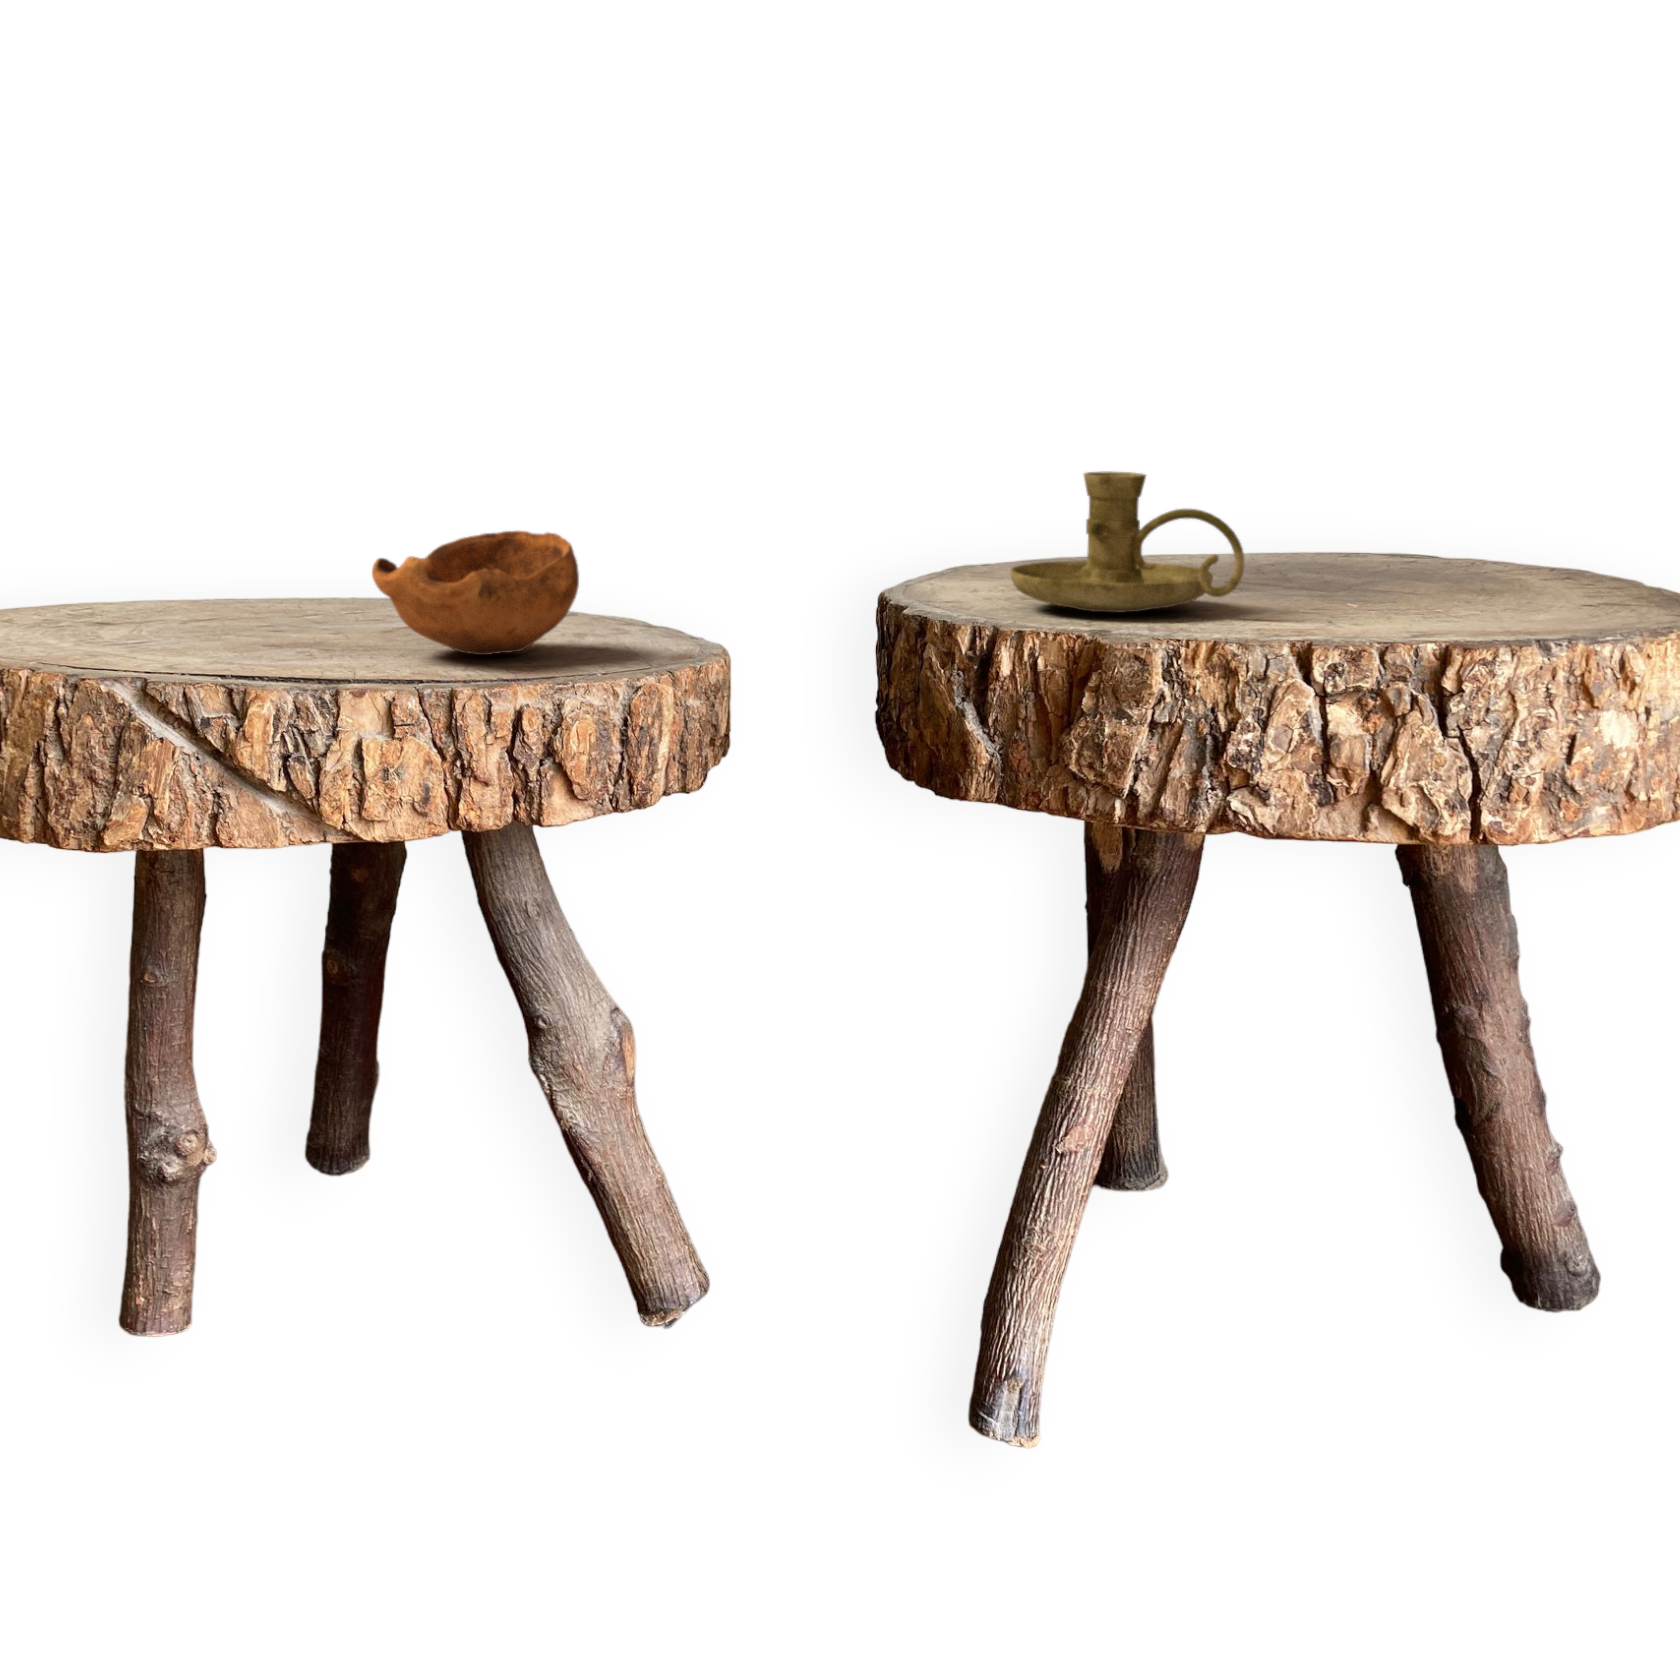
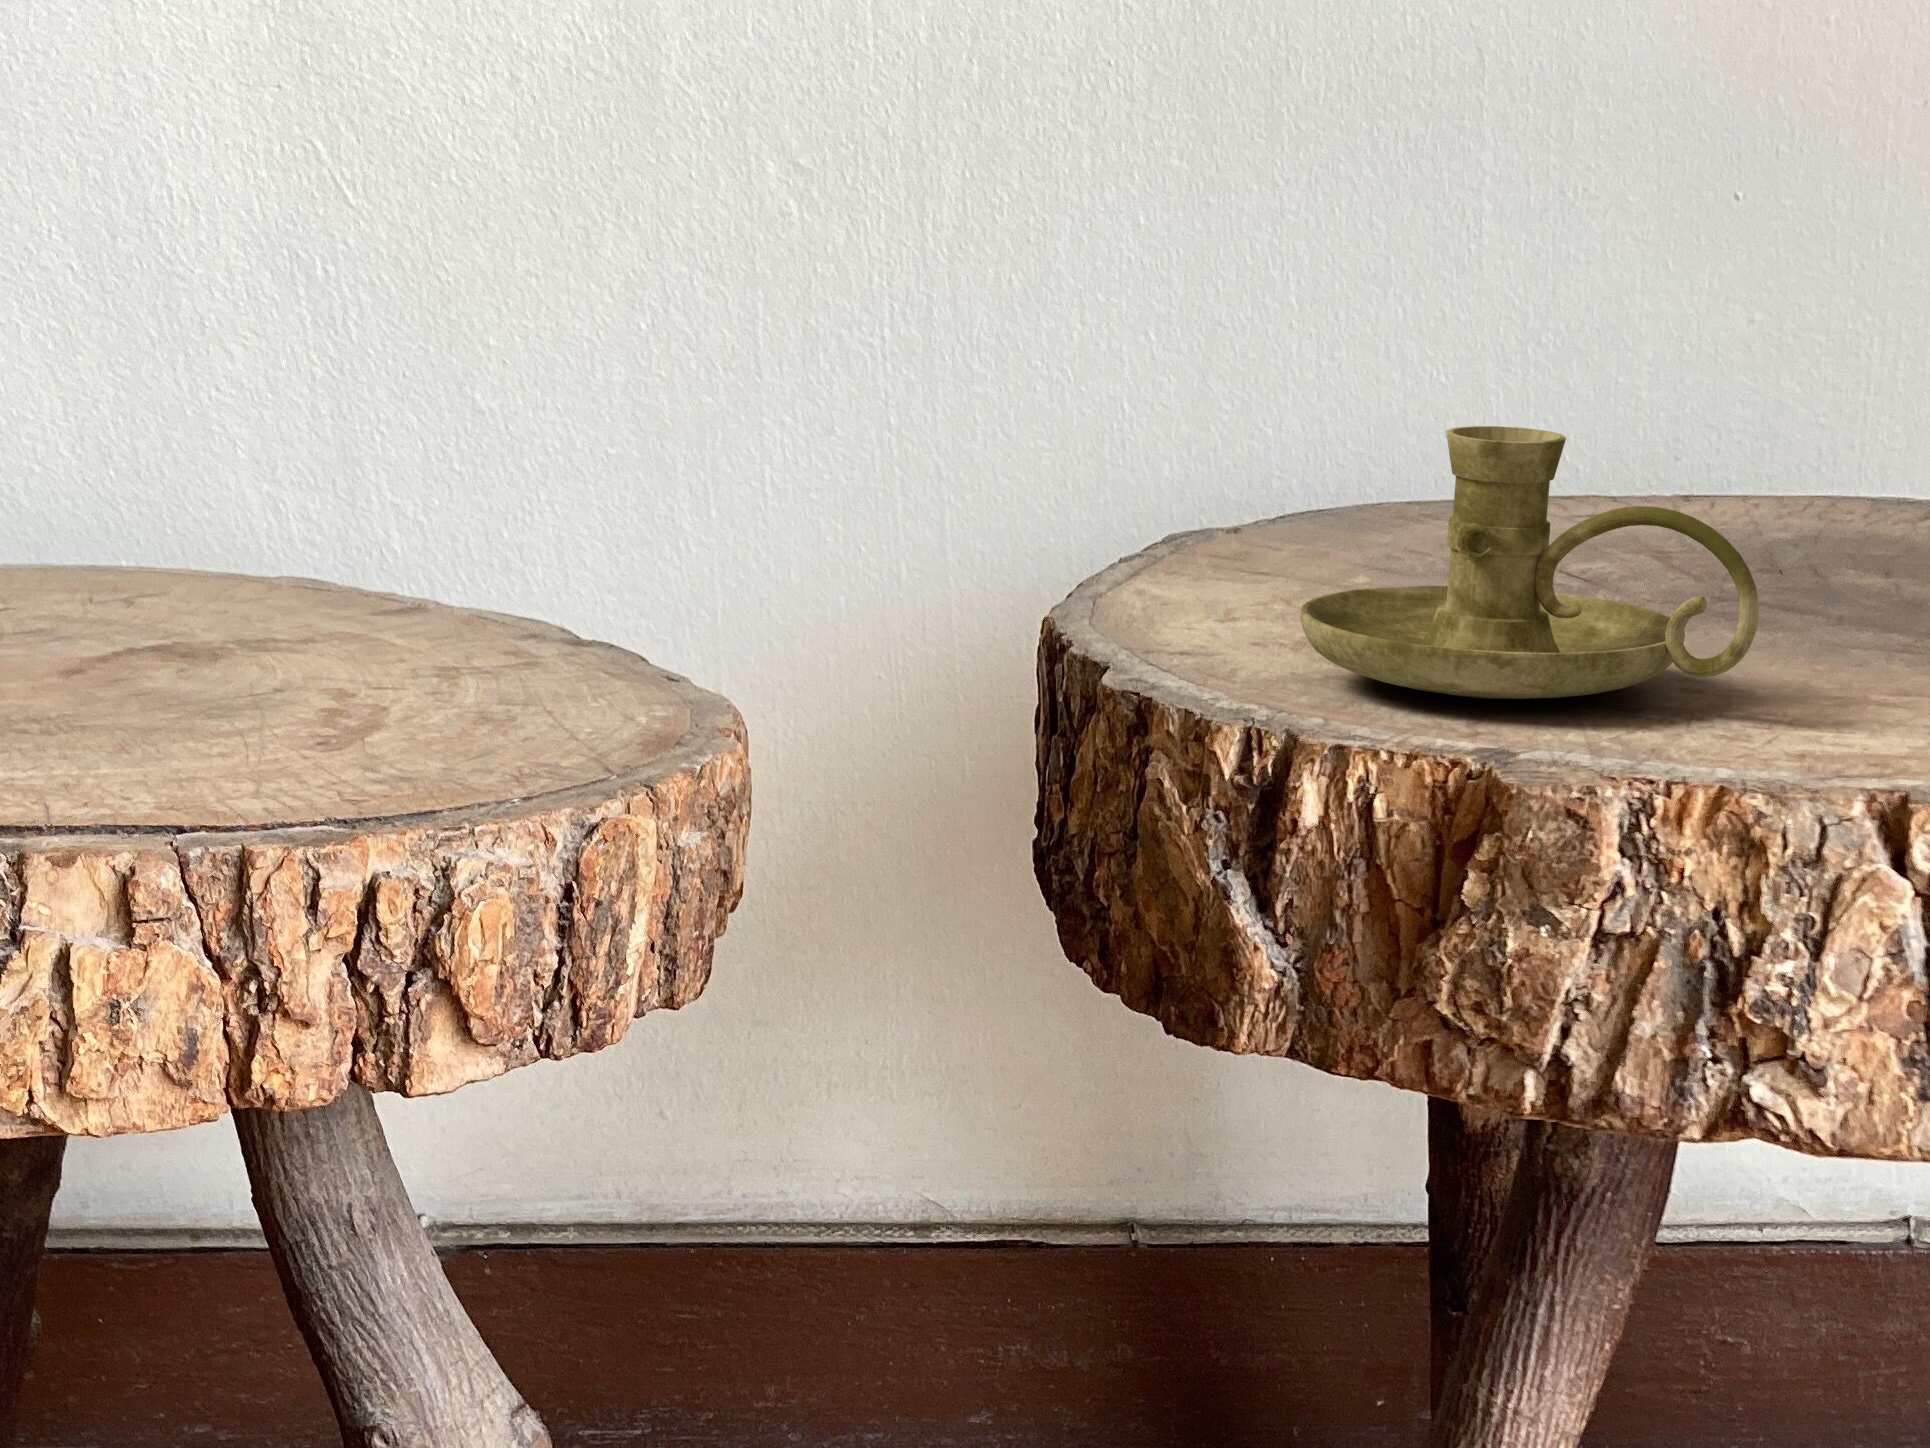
wooden bowl: present [372,531,579,655] -> none [88,510,483,755]

